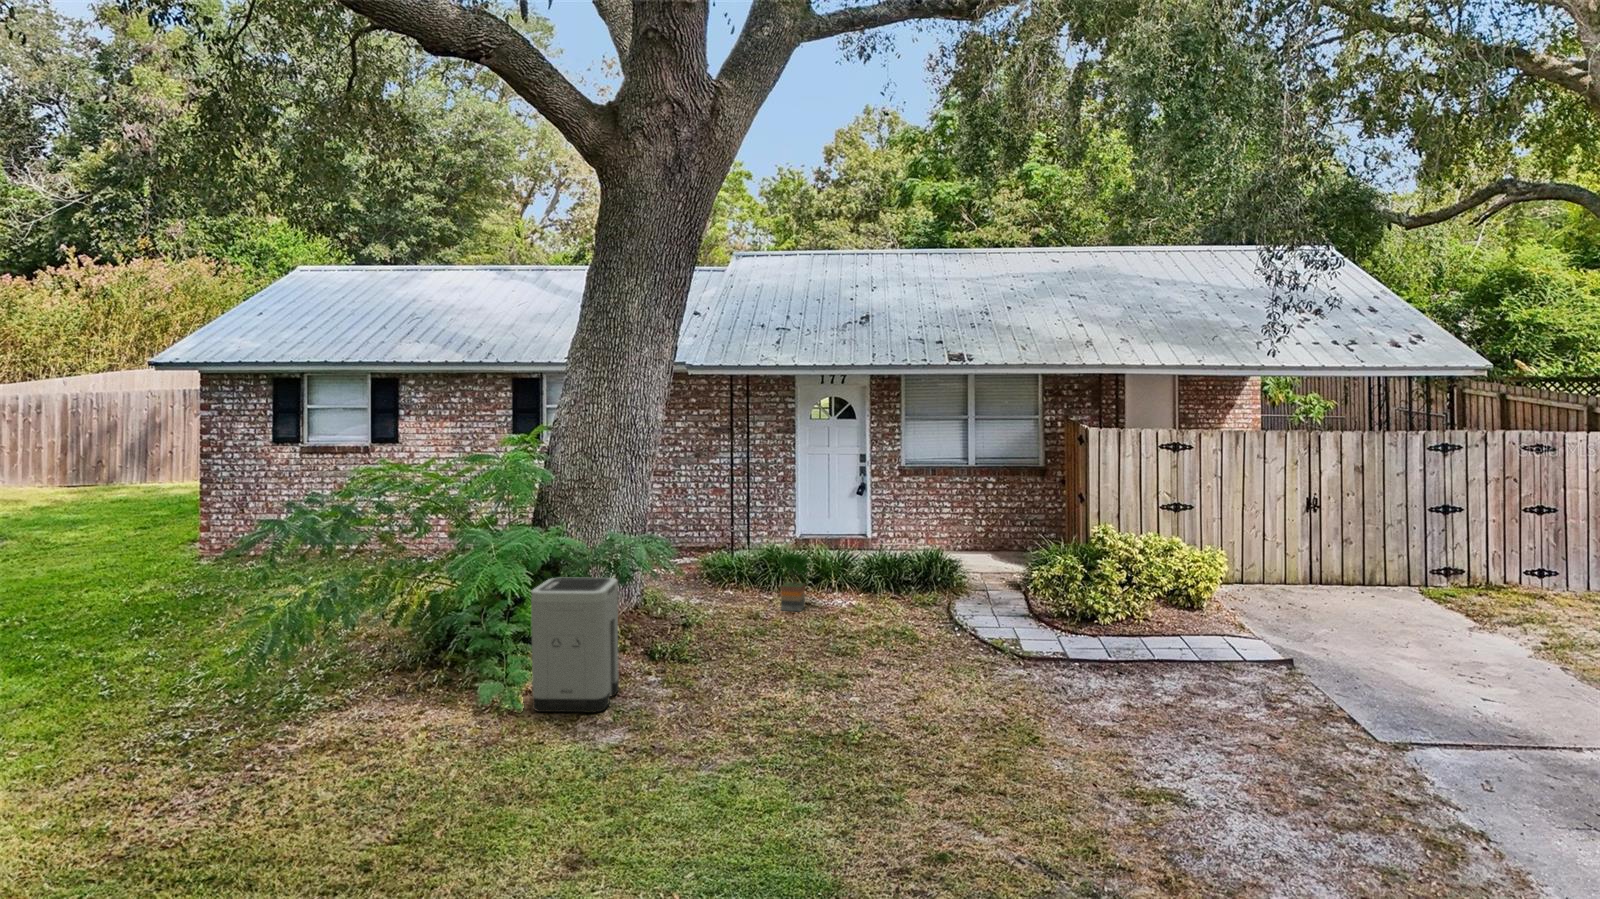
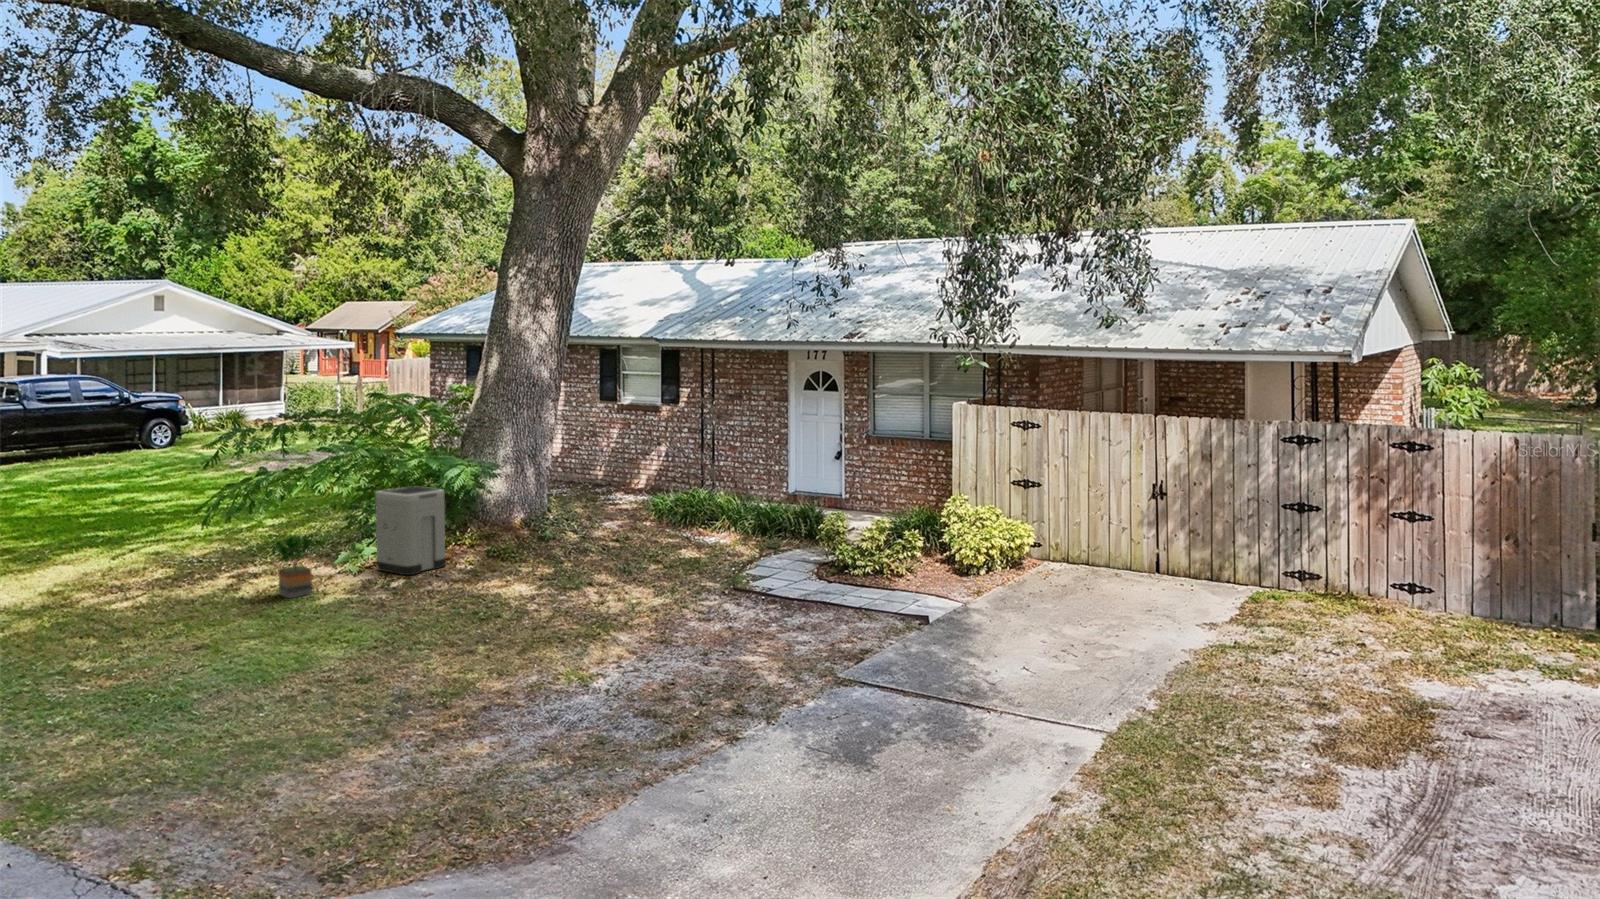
potted tree: present [778,554,811,611] -> present [271,535,320,598]

